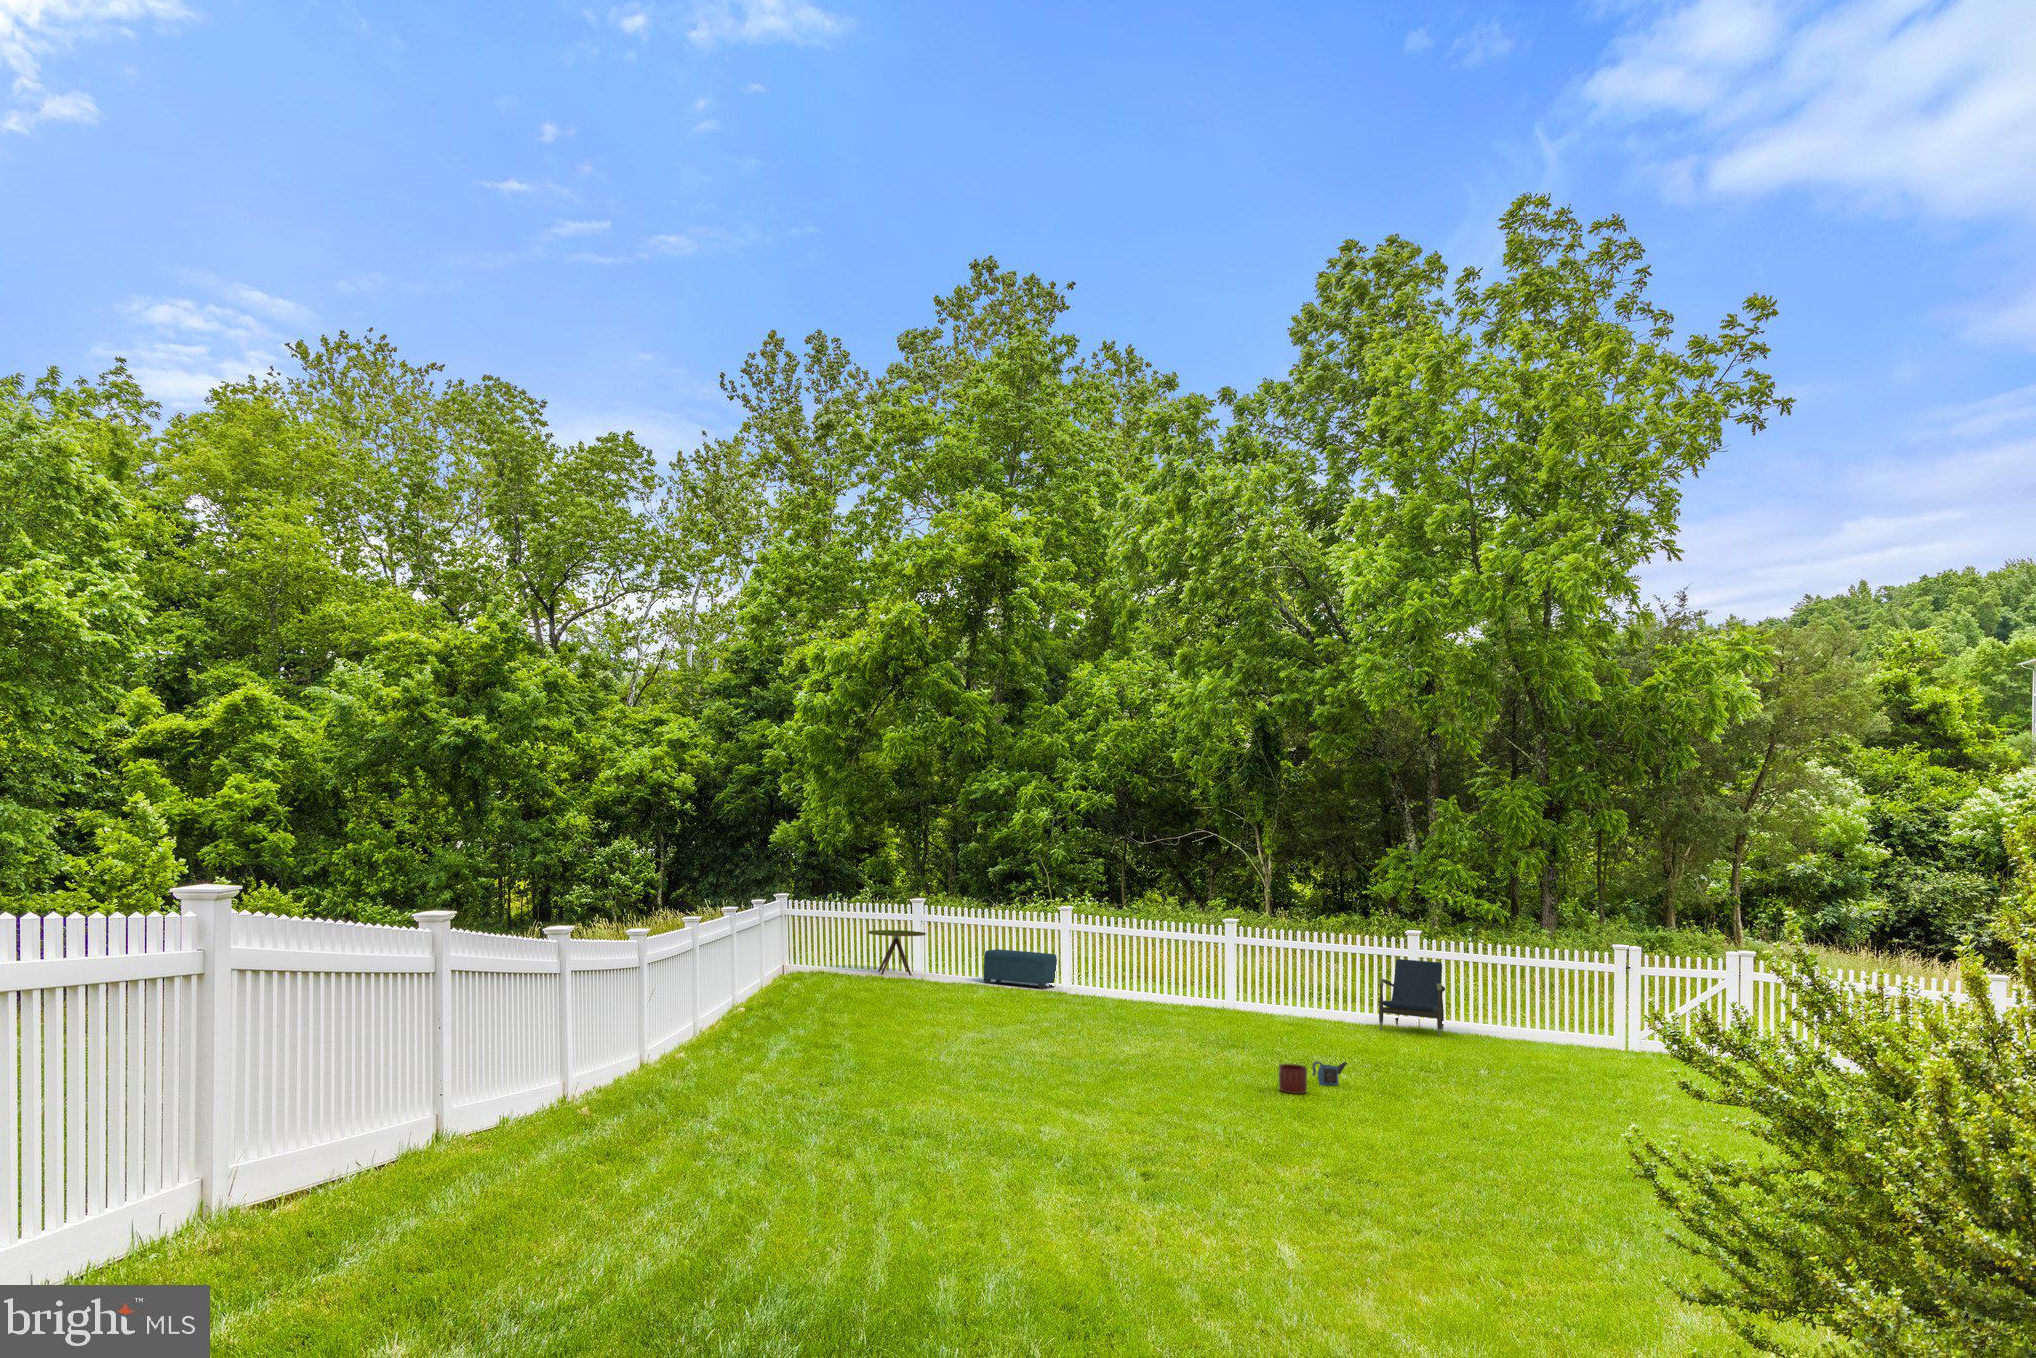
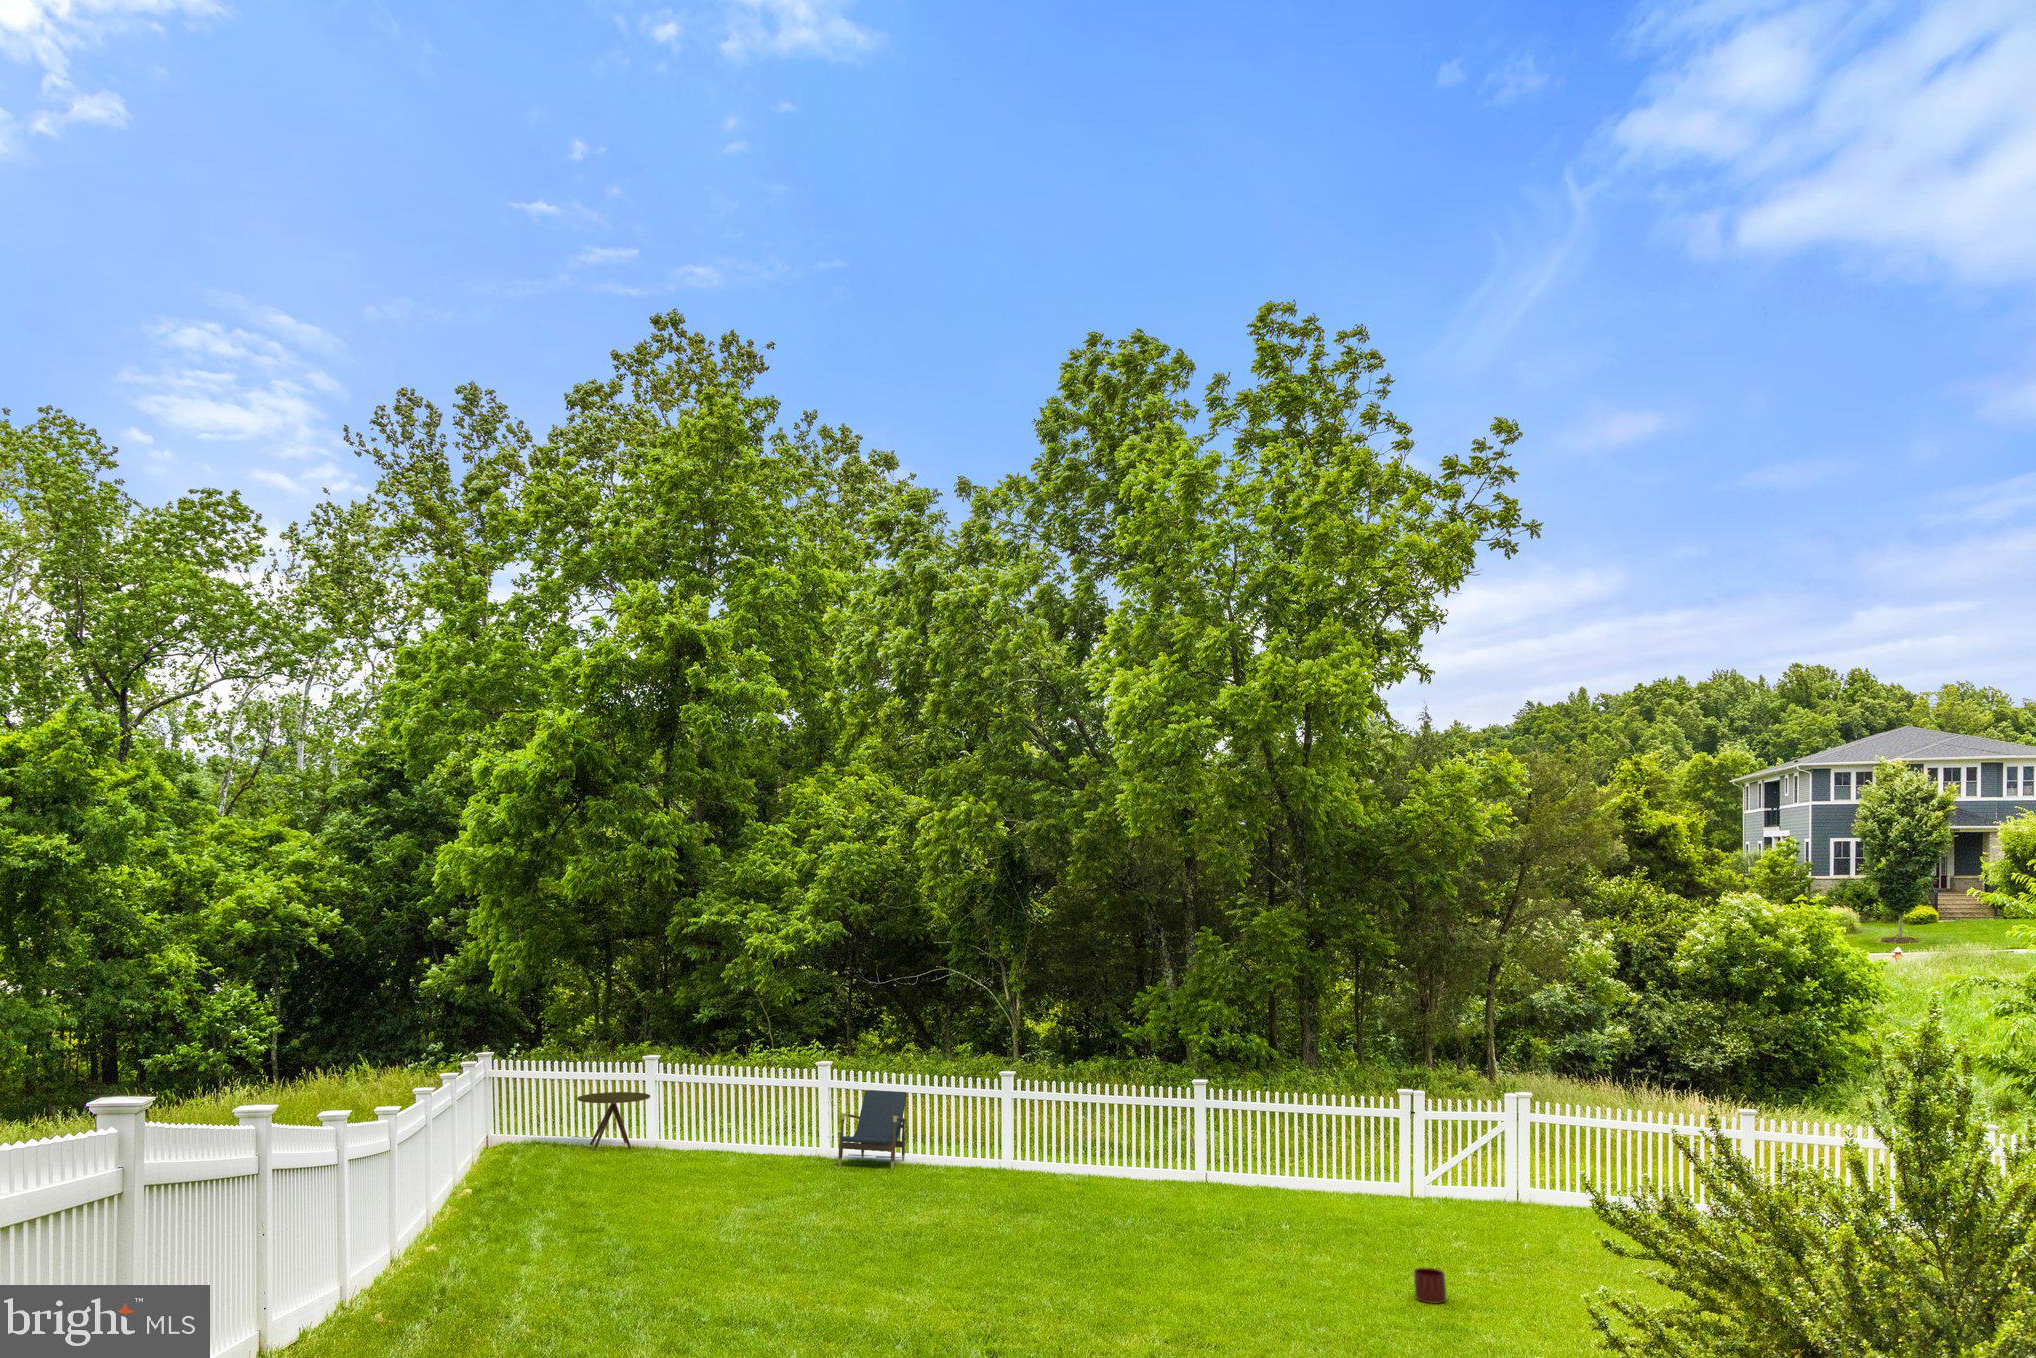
bench: present [984,949,1057,989] -> none [719,1112,806,1159]
lounge chair: present [1379,959,1445,1037] -> present [839,1090,907,1170]
watering can: present [1312,1061,1347,1085] -> none [1108,1270,1145,1302]
planter: present [1279,1064,1307,1094] -> present [1414,1268,1446,1304]

